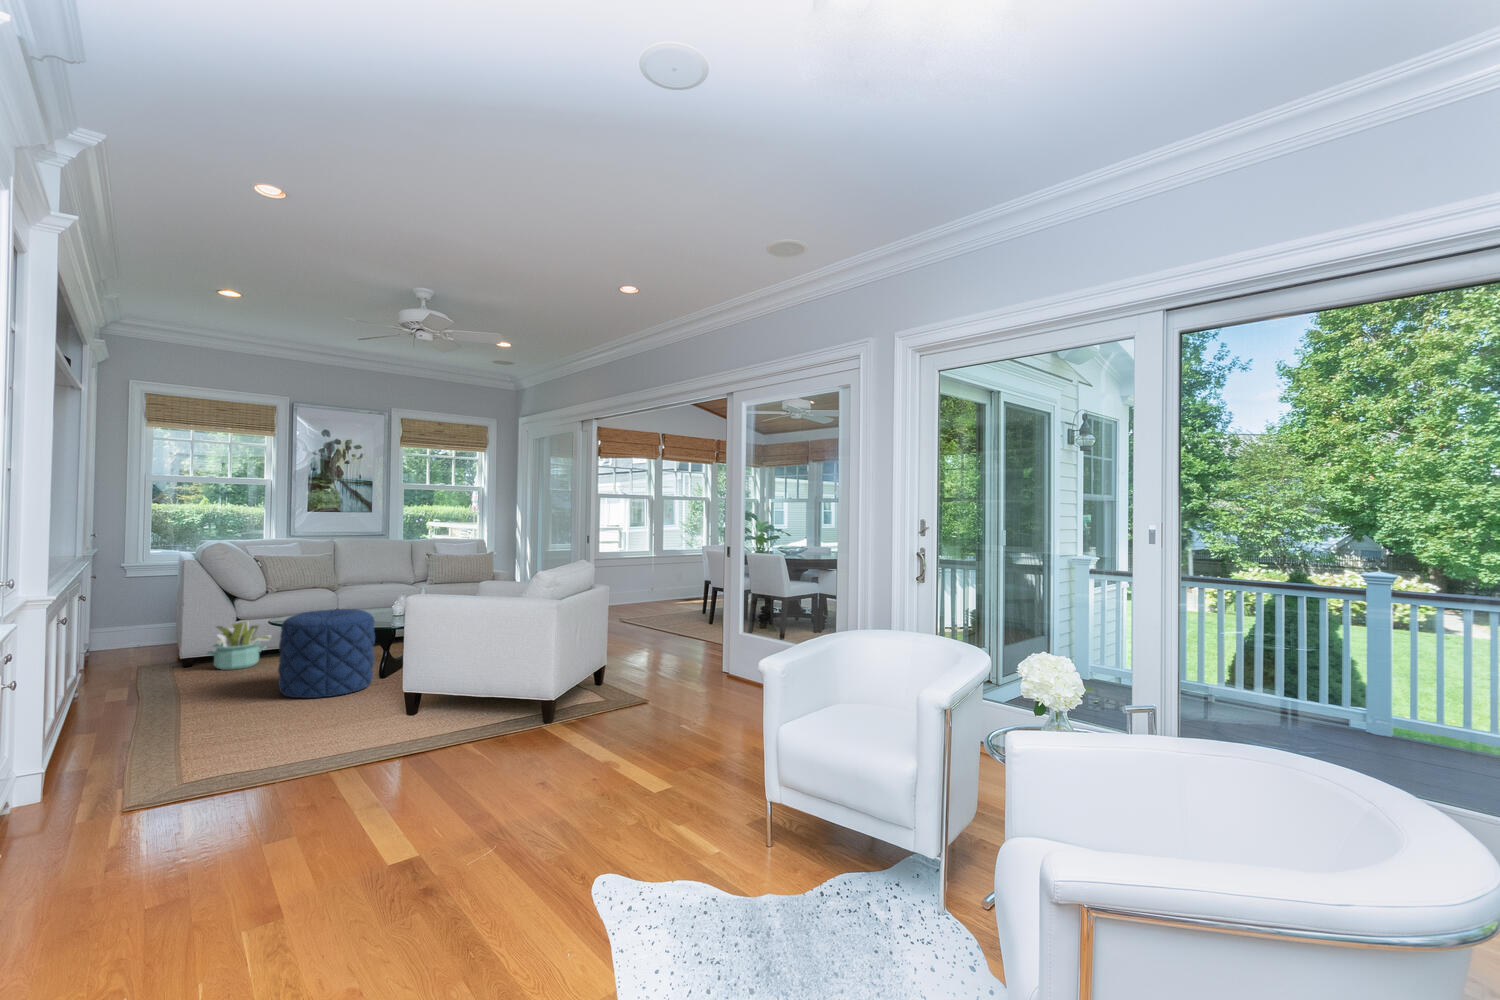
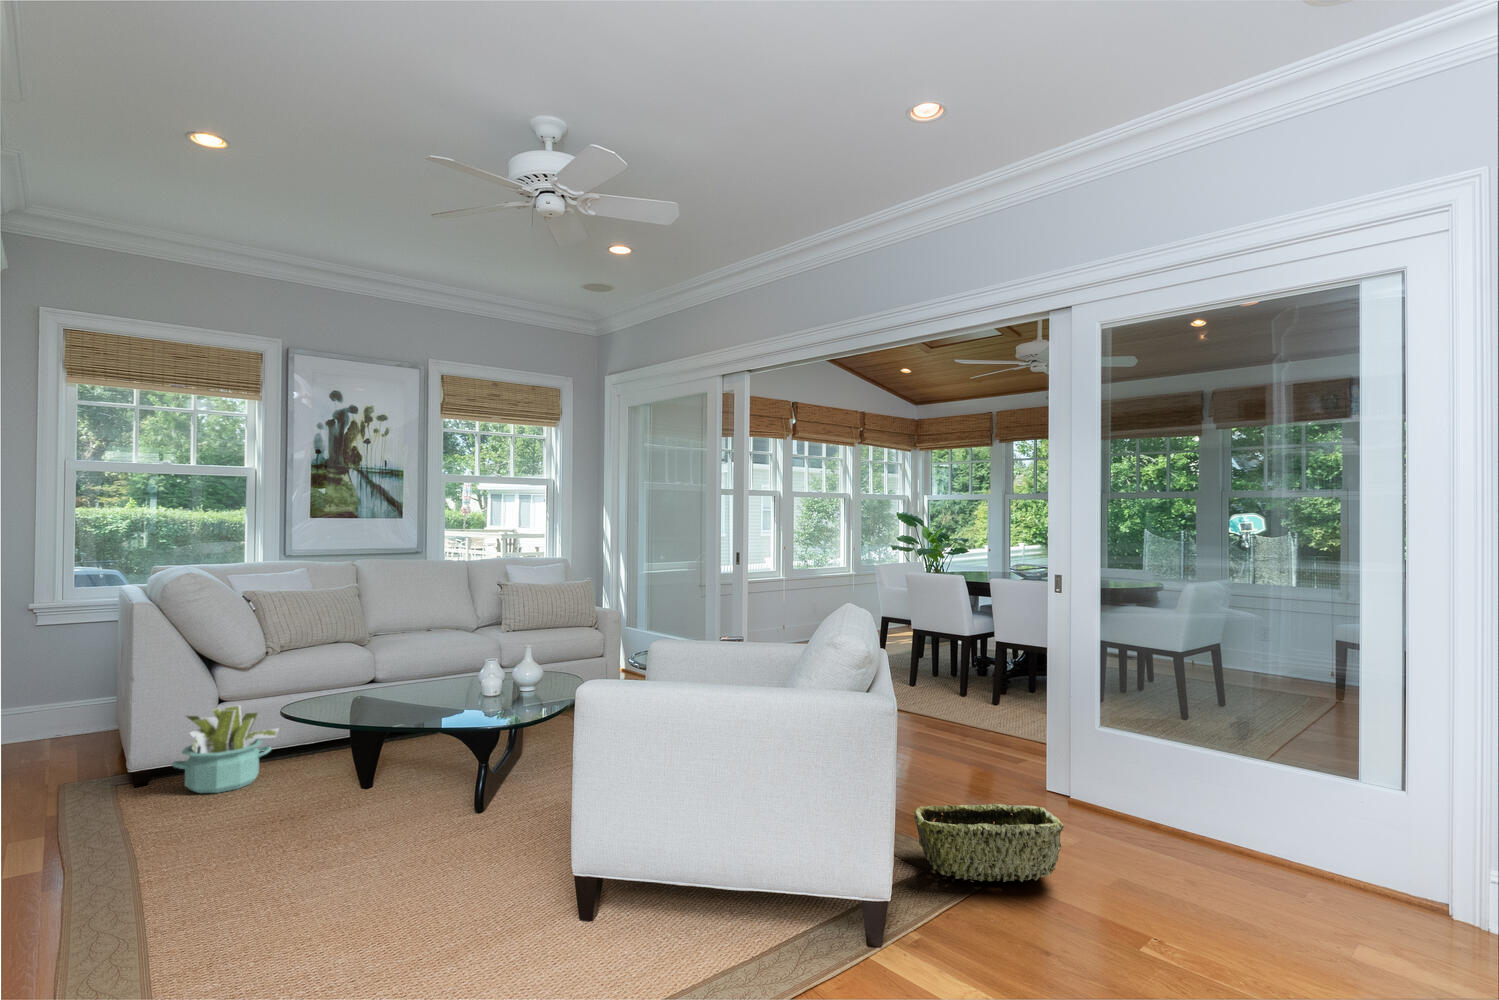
pouf: present [278,609,375,698] -> none [316,689,480,868]
woven basket: none [591,670,669,706] -> present [914,804,1064,882]

